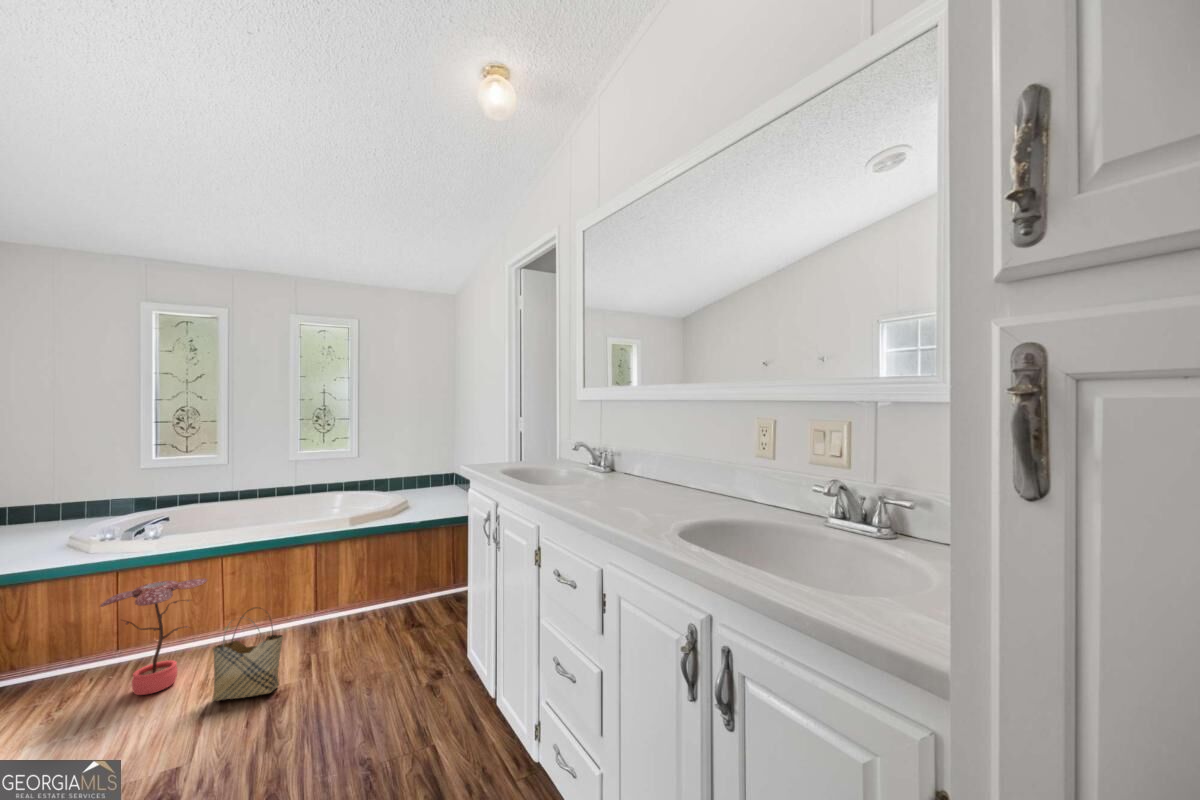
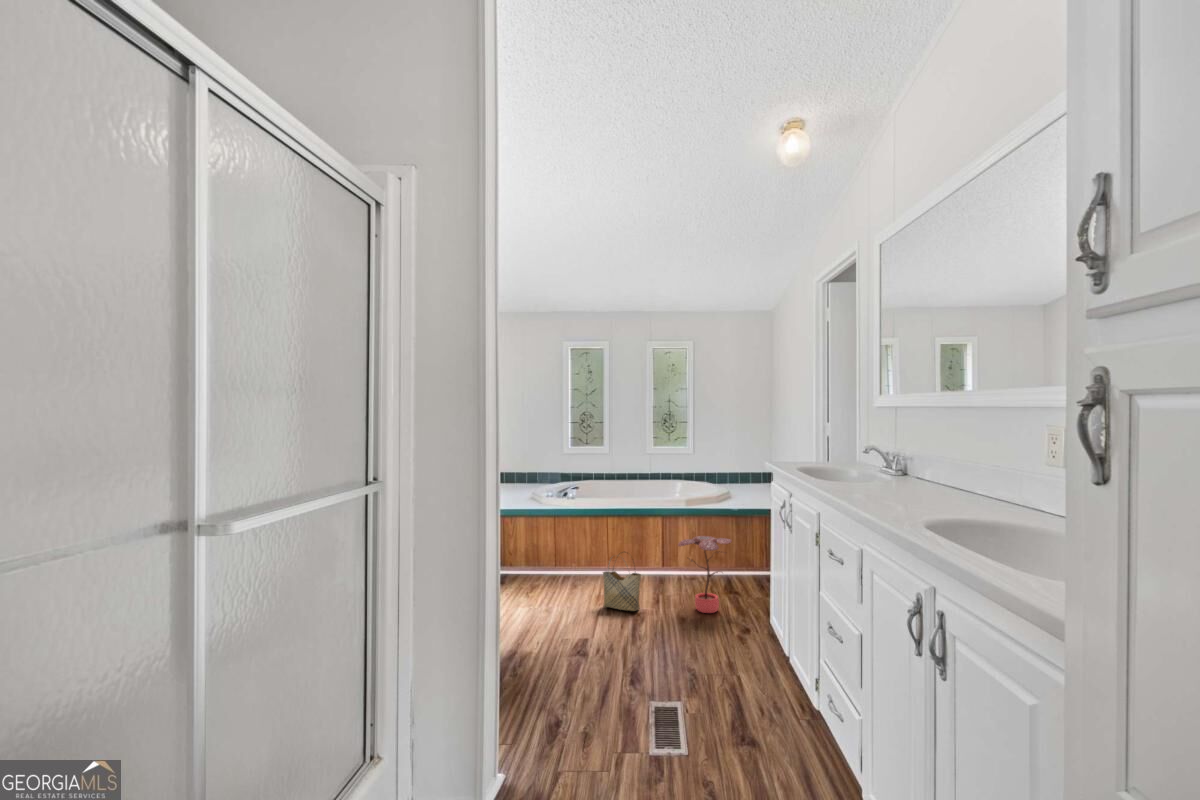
potted plant: present [100,578,207,695] -> present [678,536,732,613]

